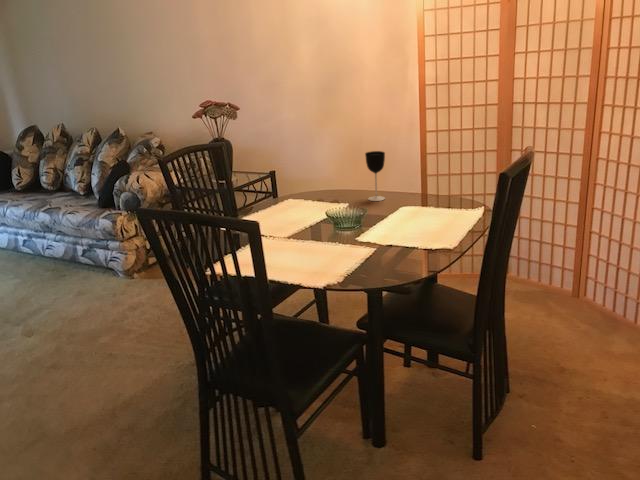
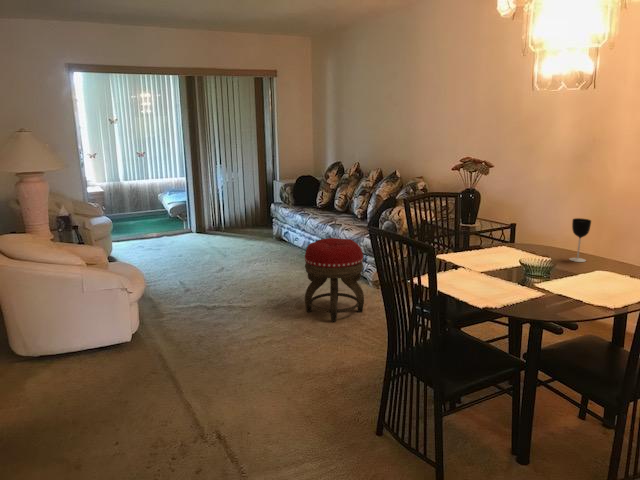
footstool: none [19,227,123,342] -> present [305,238,364,322]

